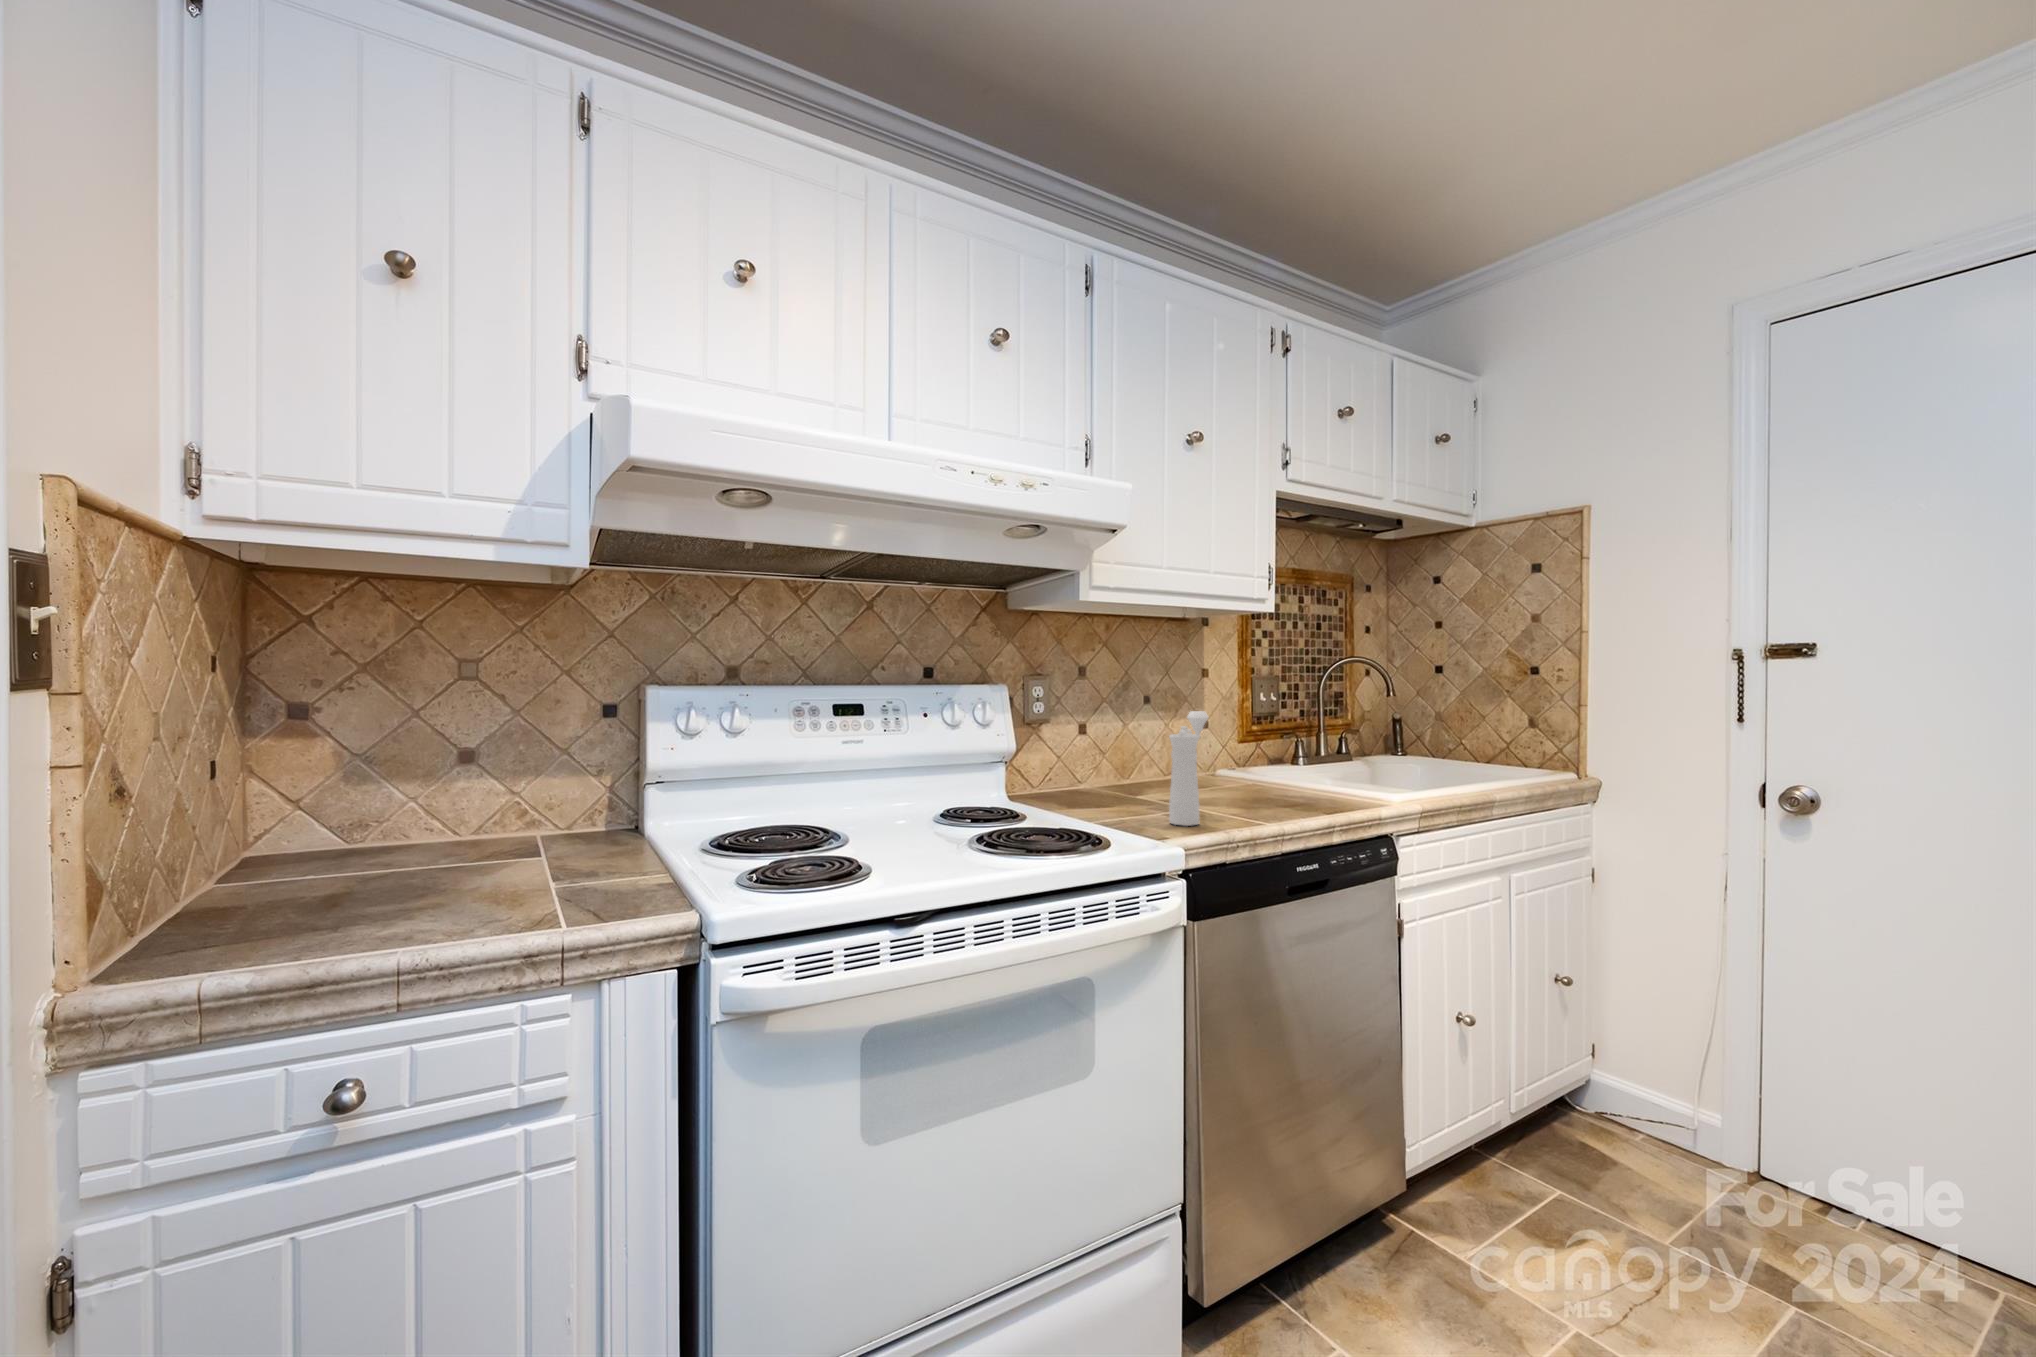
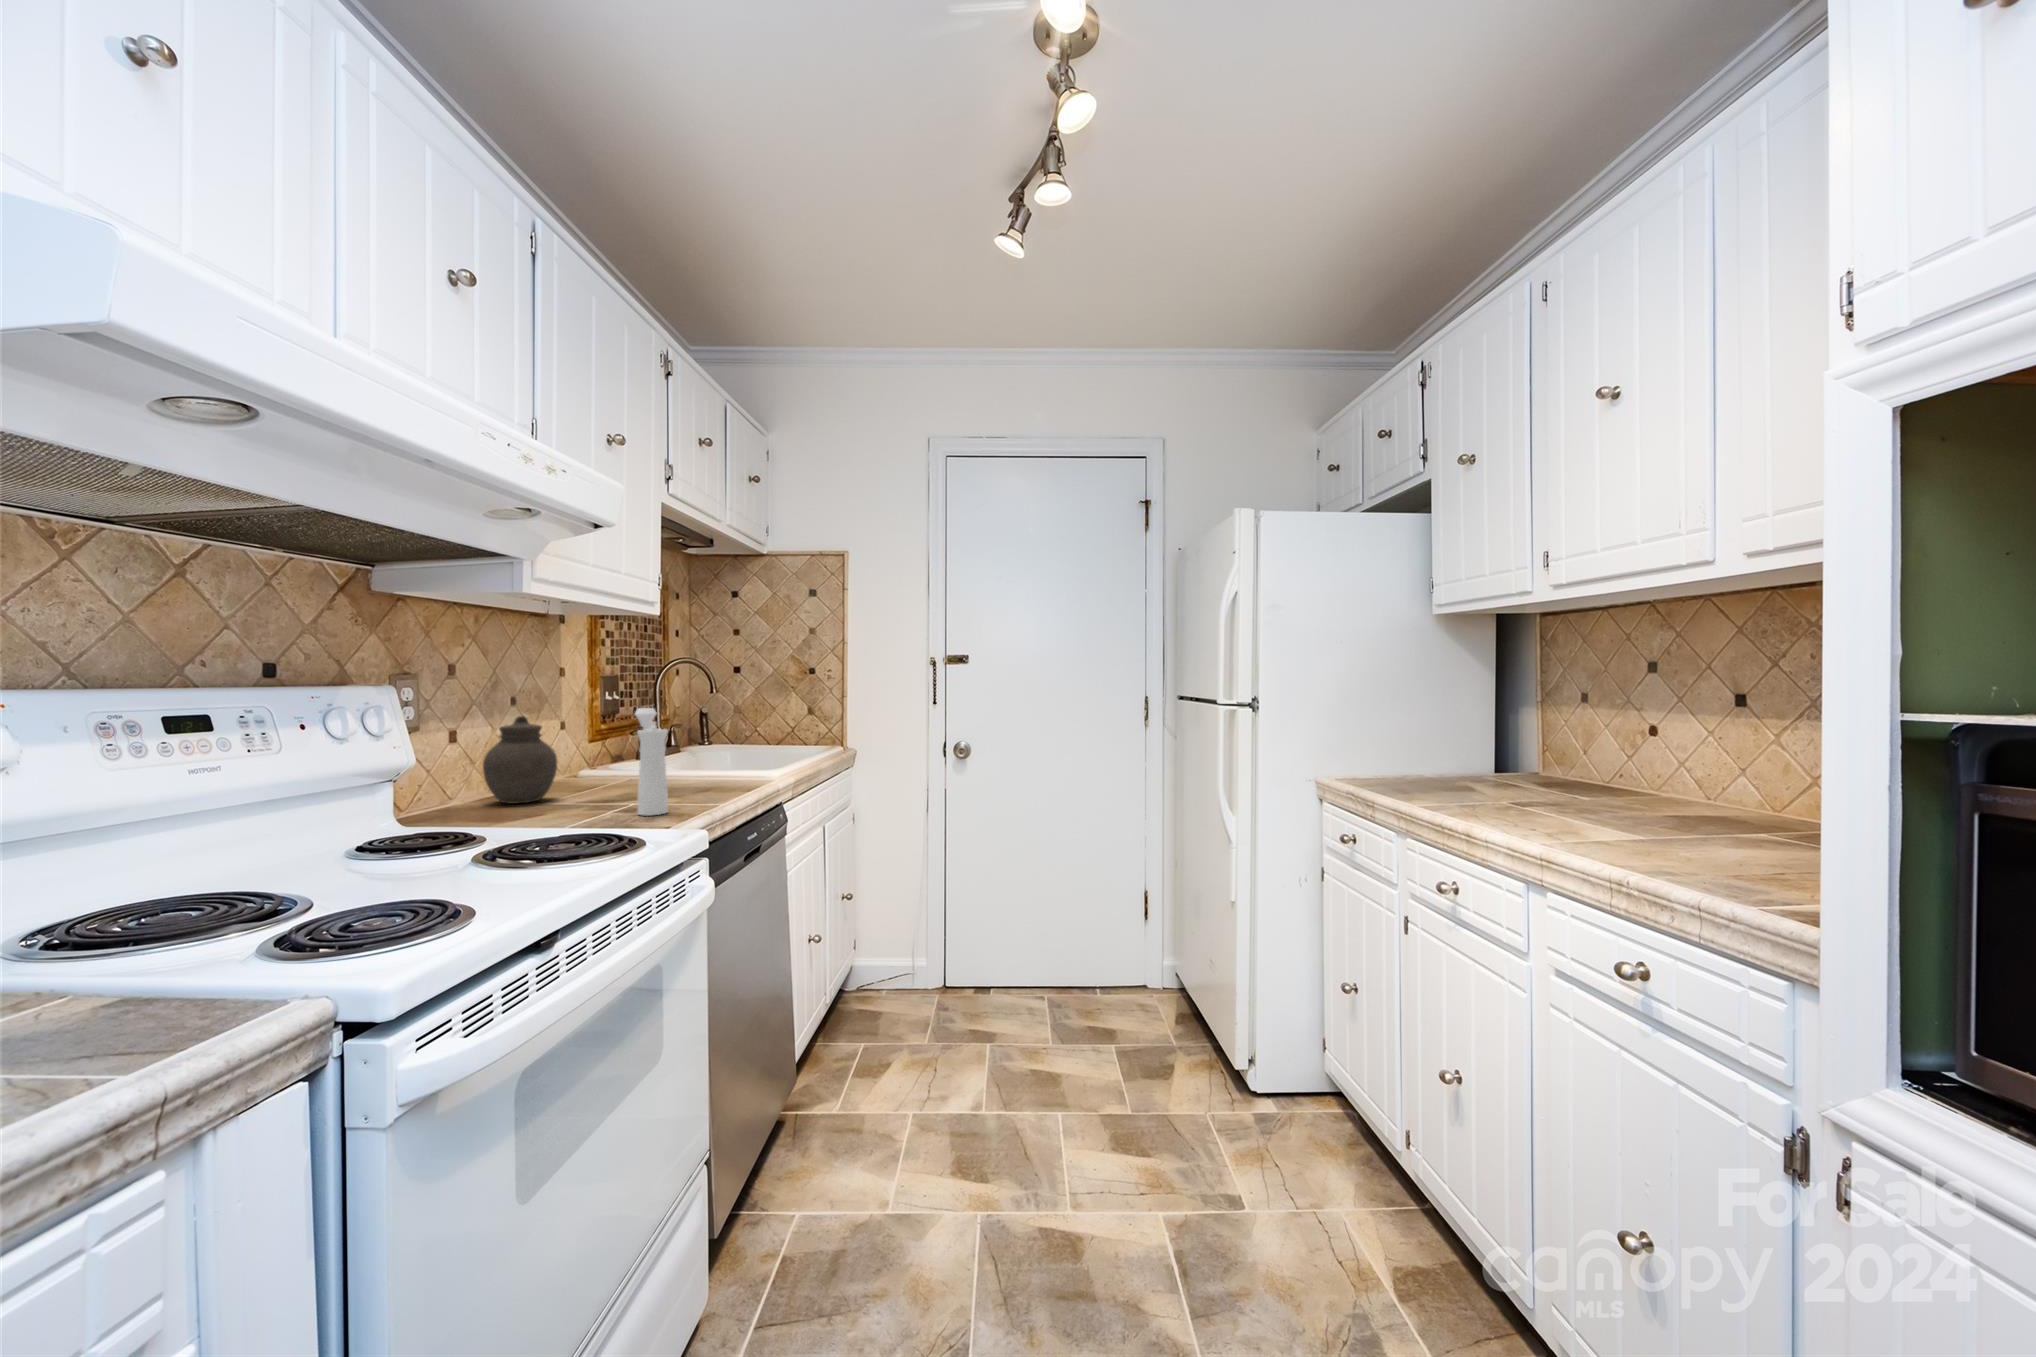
jar: none [1094,714,1153,795] -> present [483,716,557,804]

